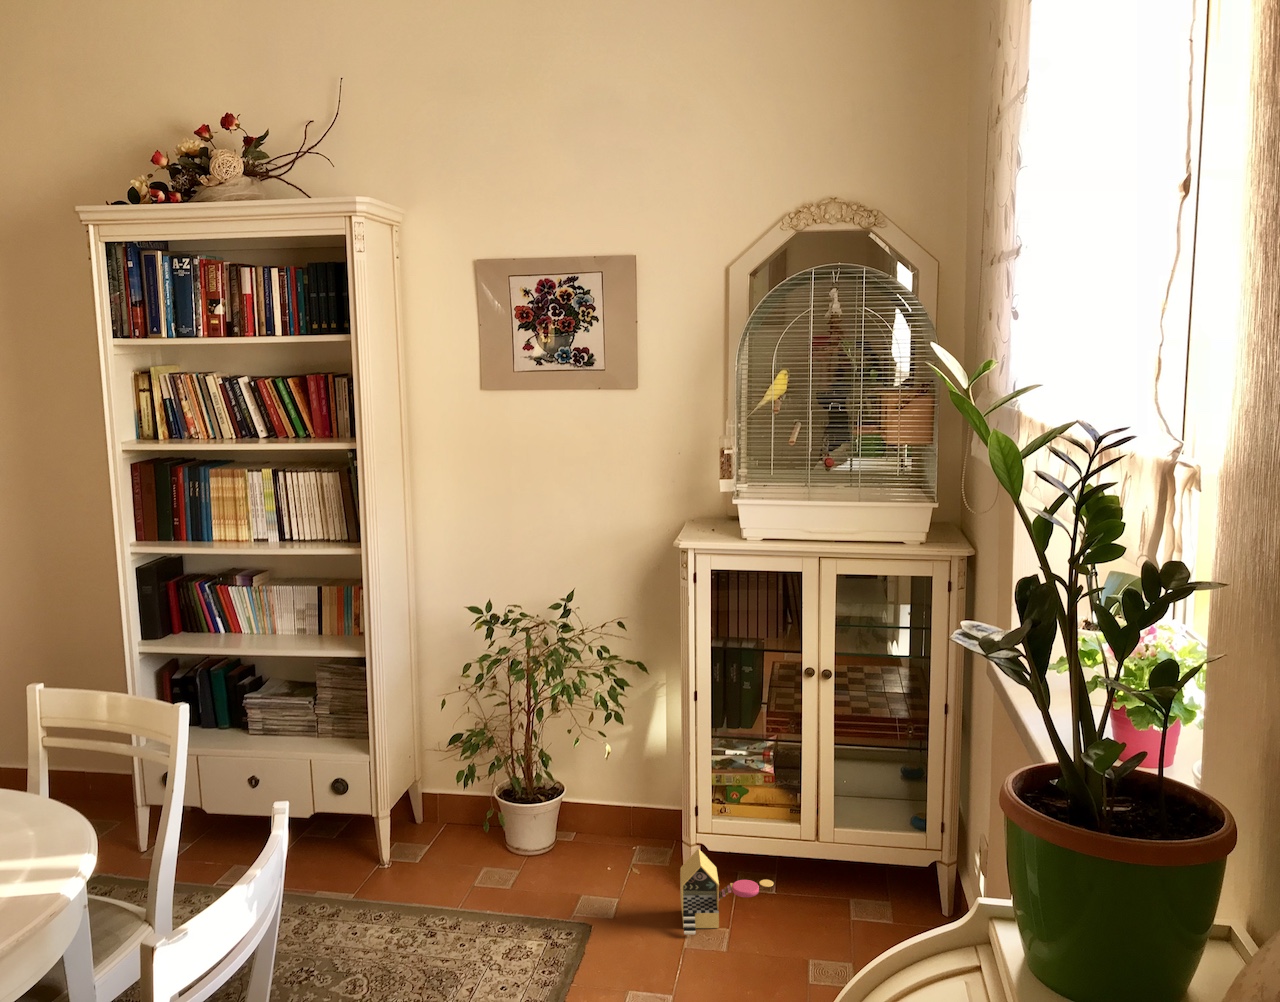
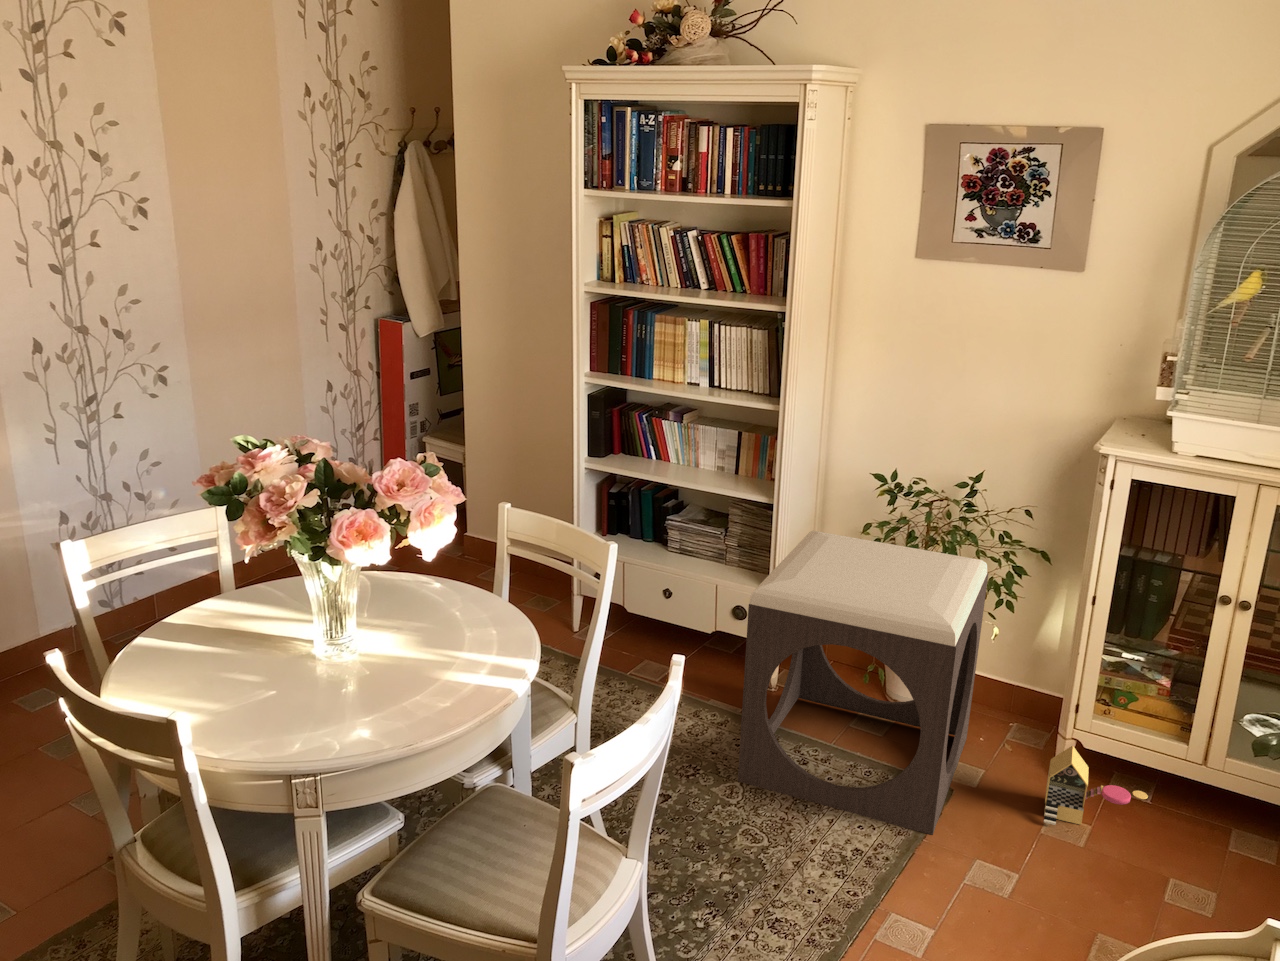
footstool: none [349,677,596,976] -> present [738,531,988,835]

